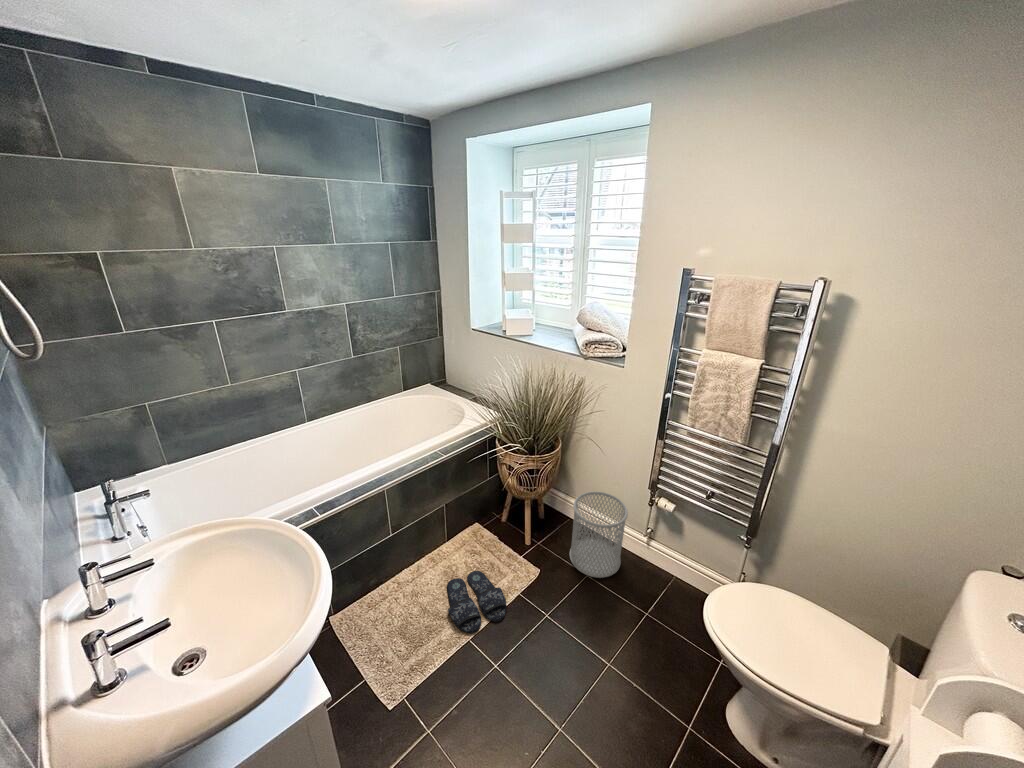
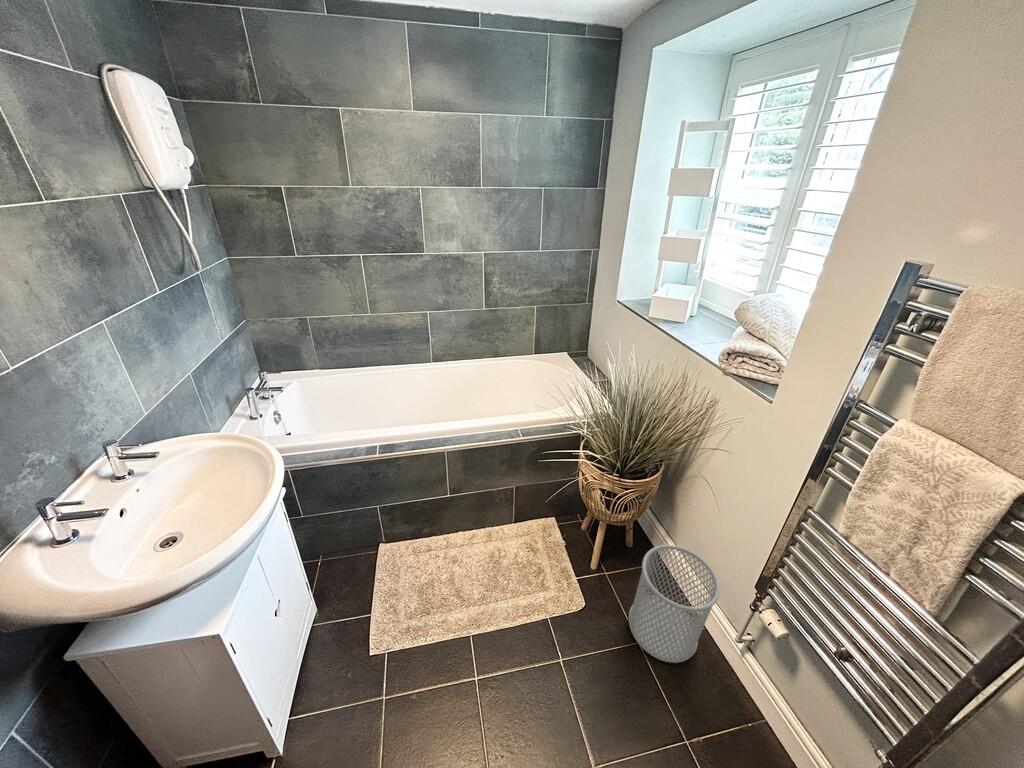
slippers: present [447,571,507,633] -> none [468,564,532,635]

